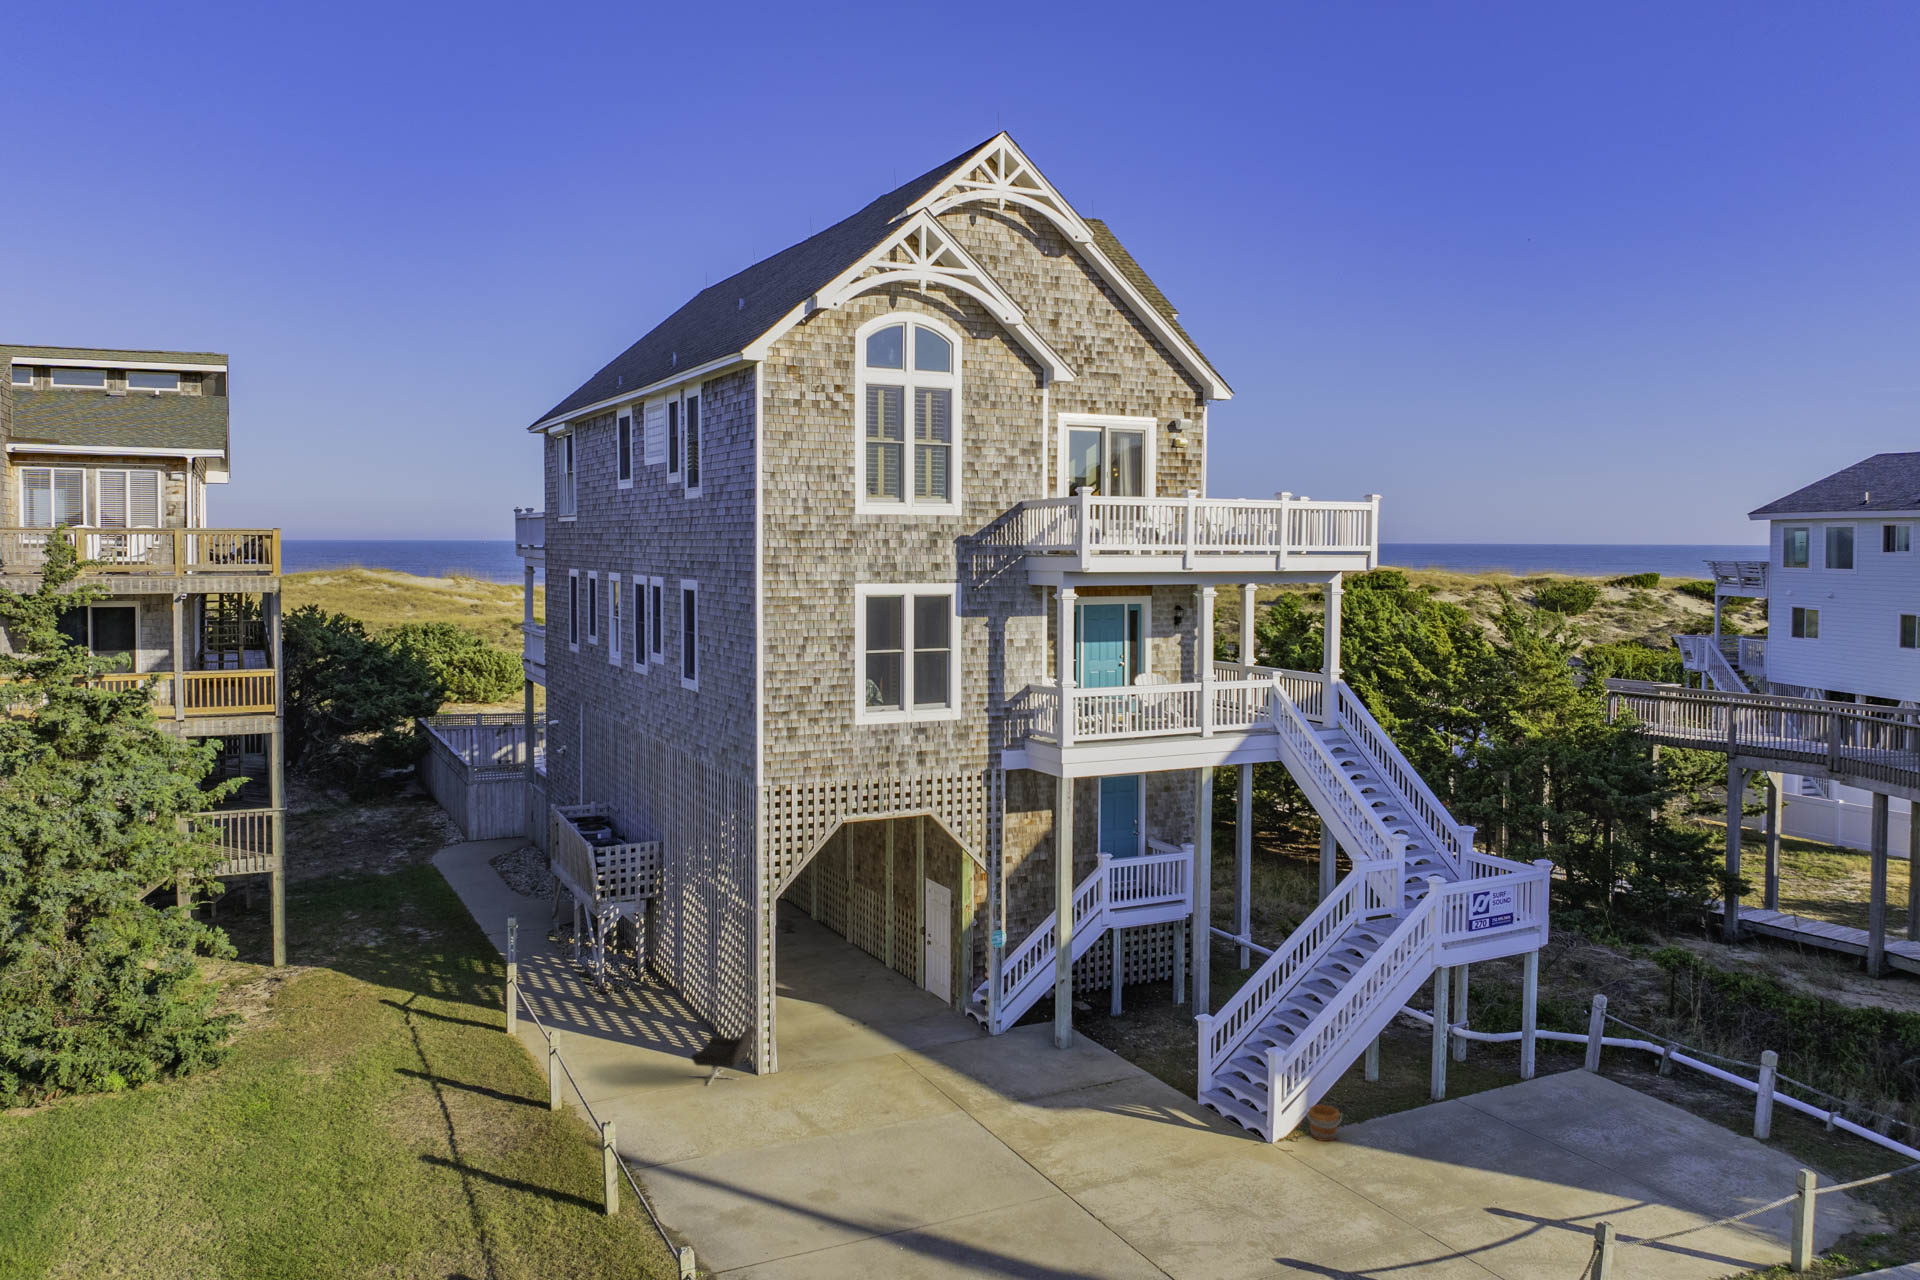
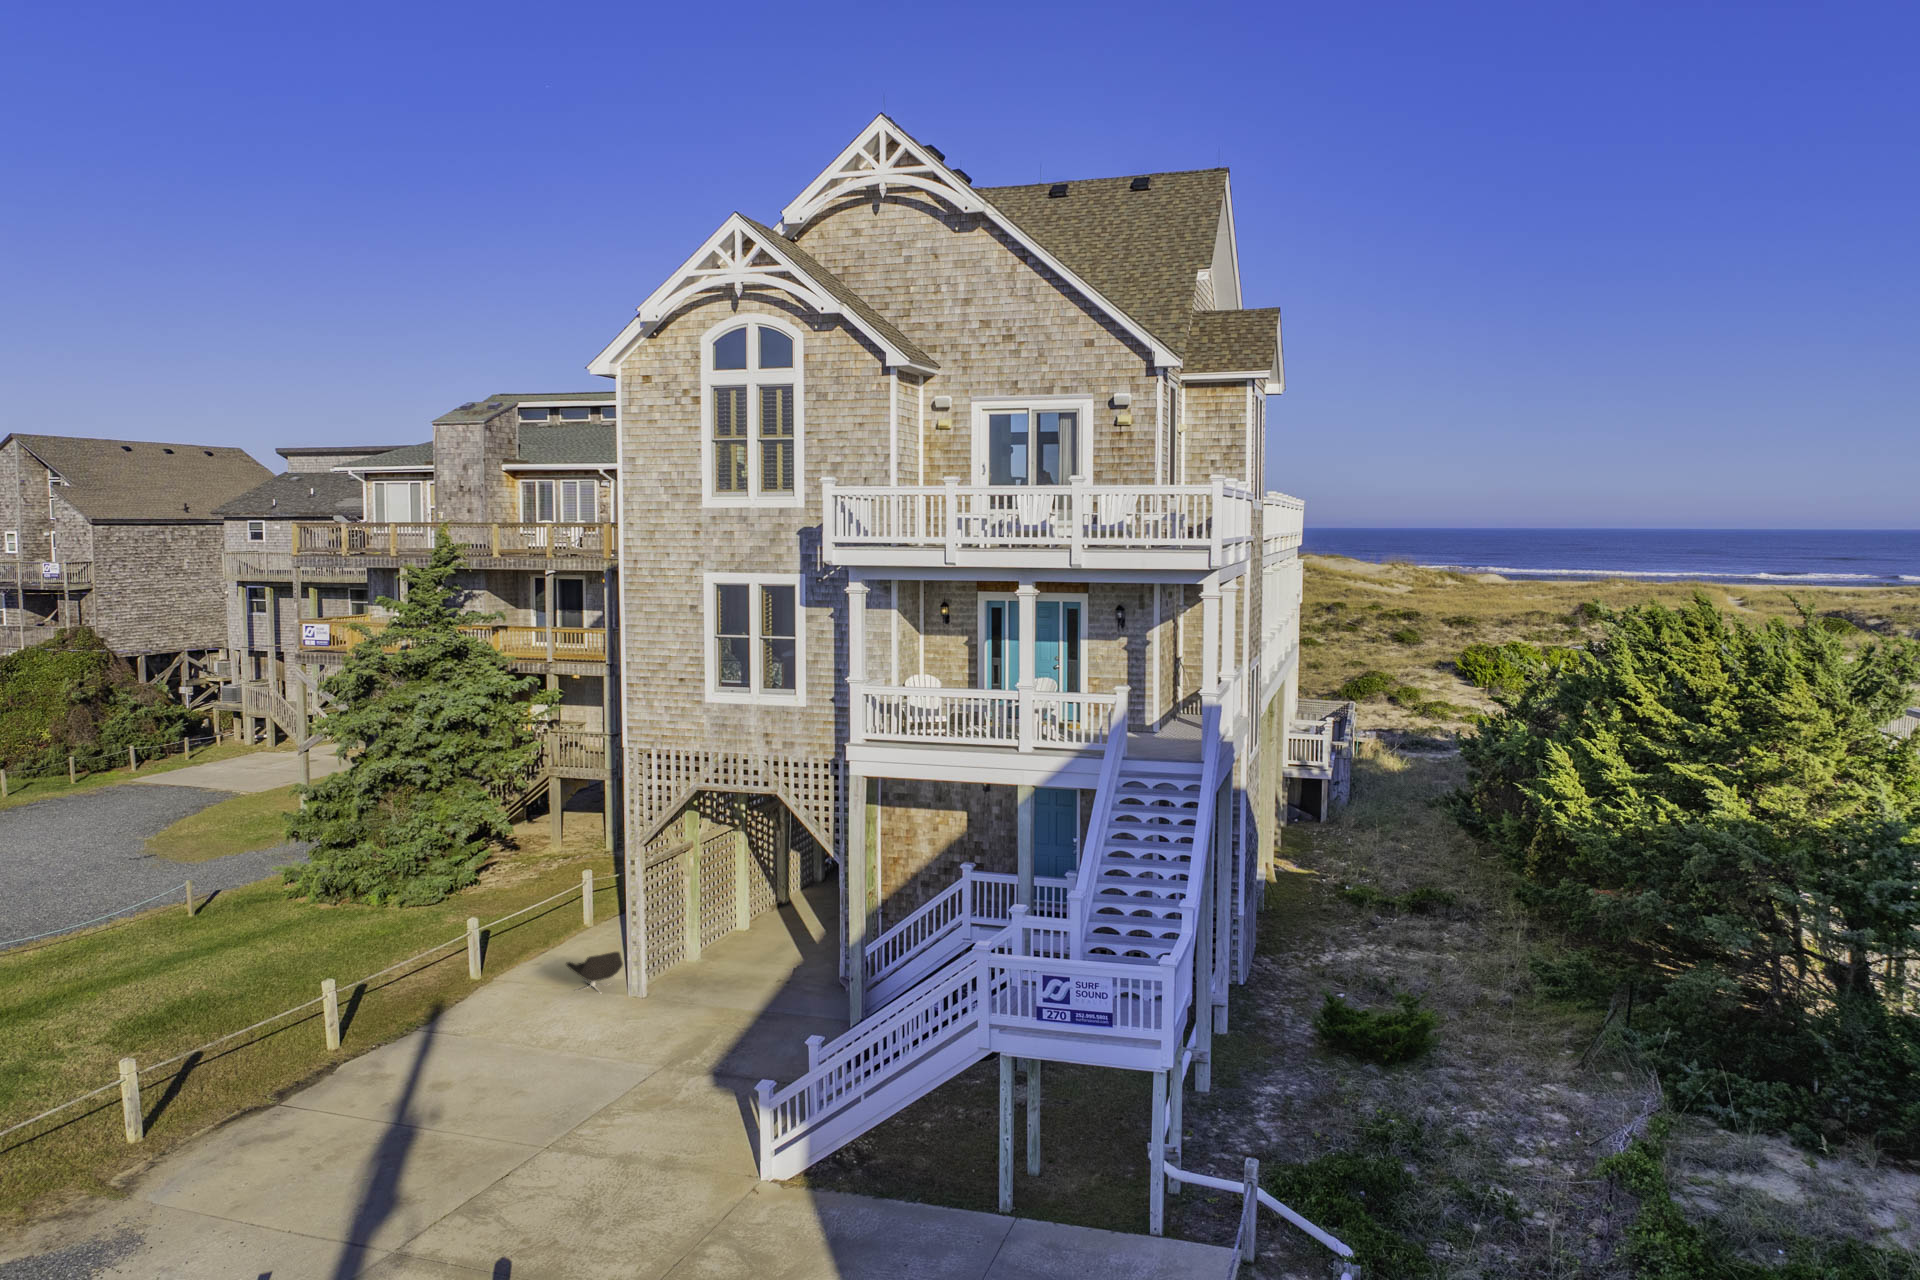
bucket: present [1306,1105,1342,1141] -> none [779,1173,817,1217]

